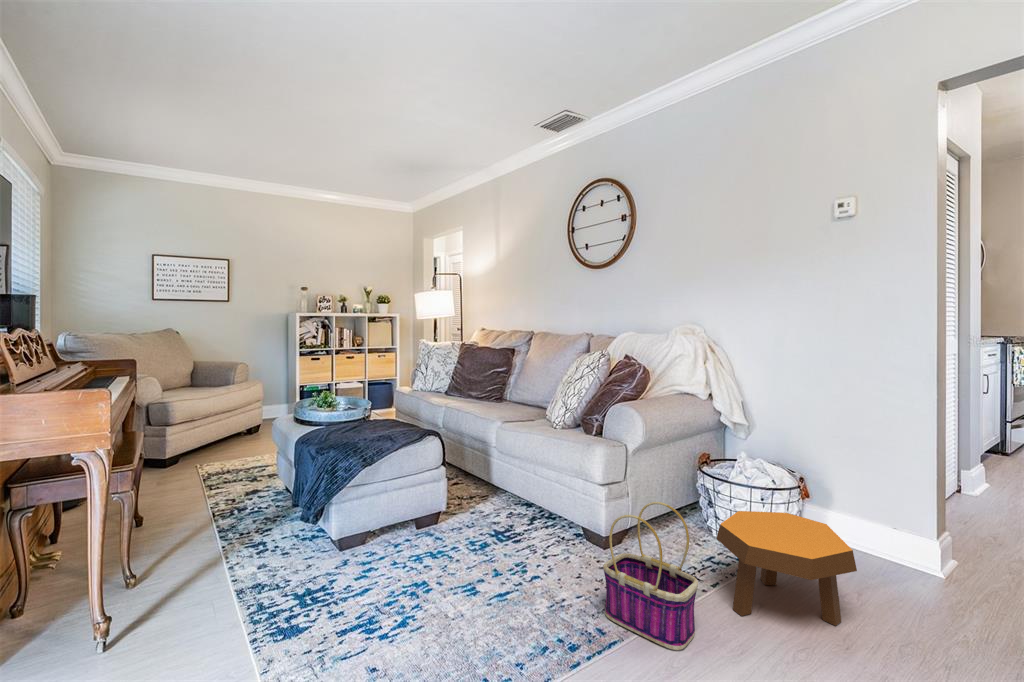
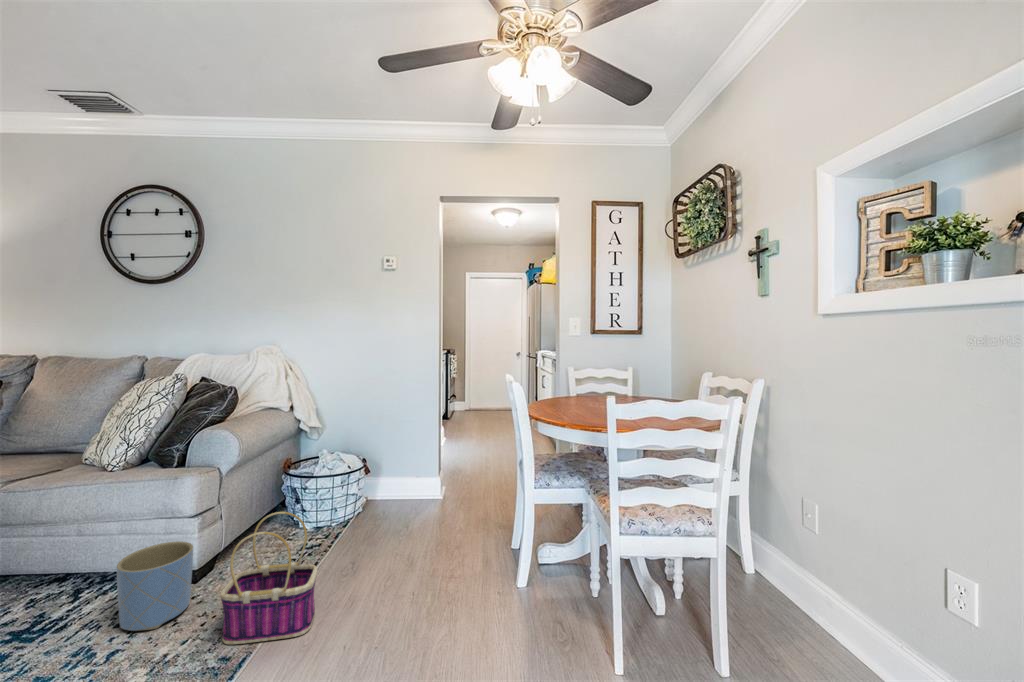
planter: none [543,500,597,574] -> present [117,541,193,631]
footstool: present [716,511,857,626] -> none [319,488,415,579]

